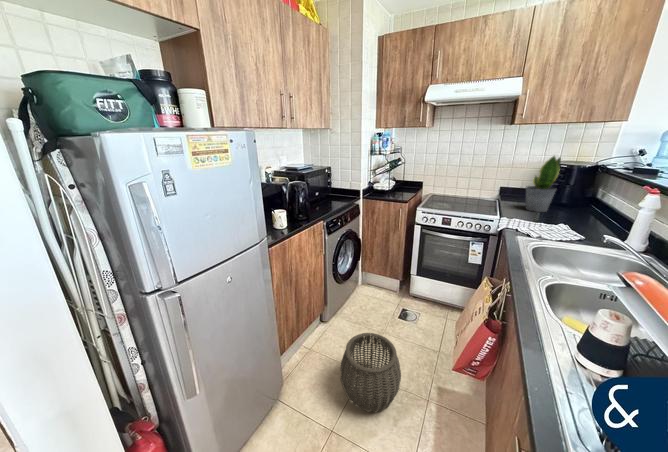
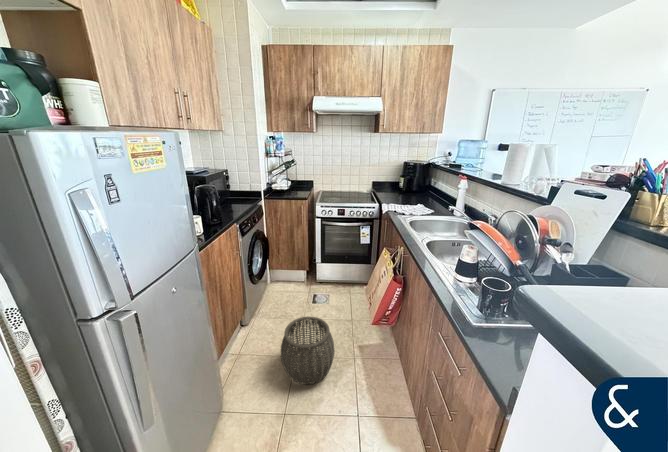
potted plant: present [526,156,561,212] -> none [391,156,410,198]

